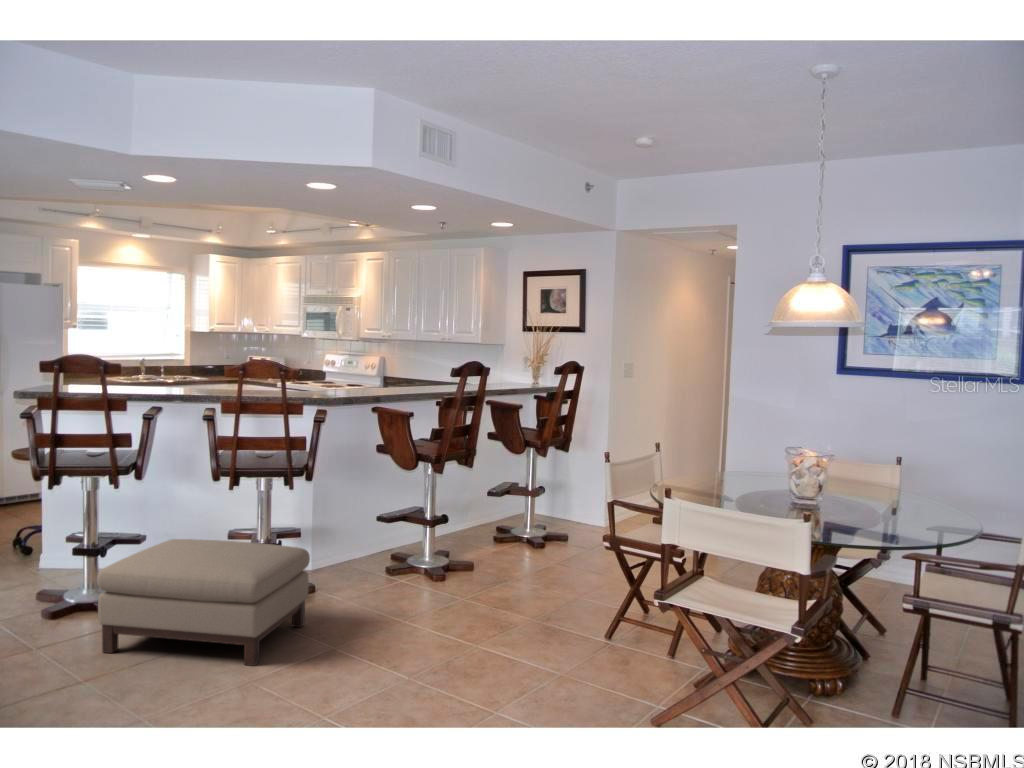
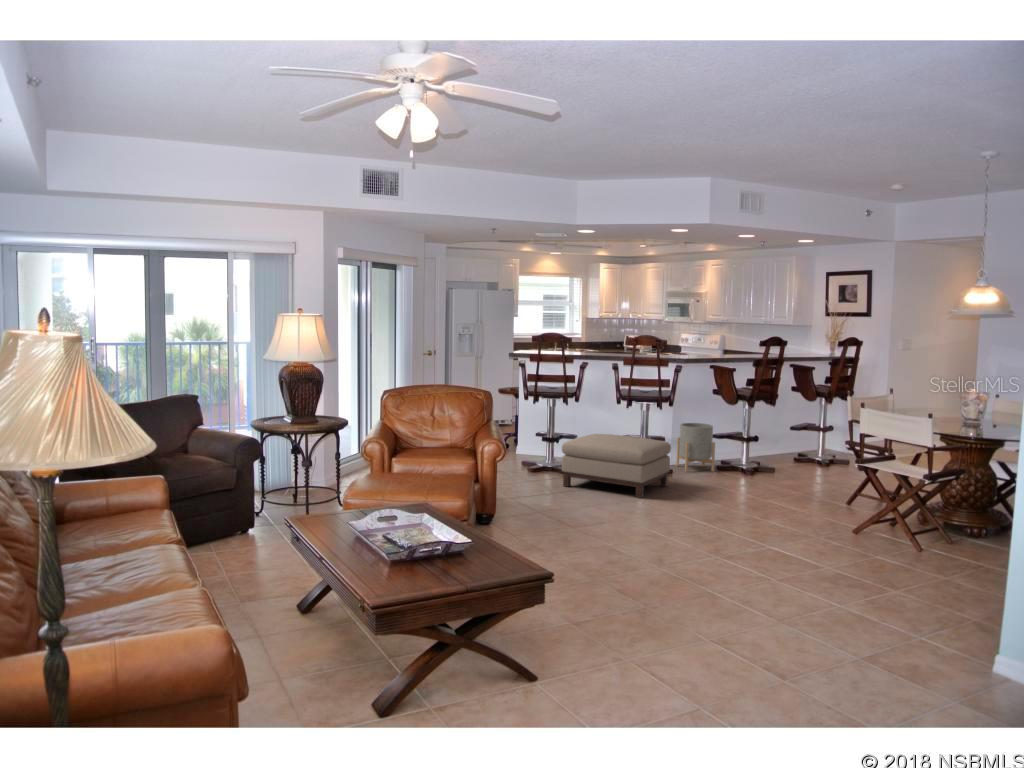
planter: none [321,501,383,586] -> present [676,423,715,472]

